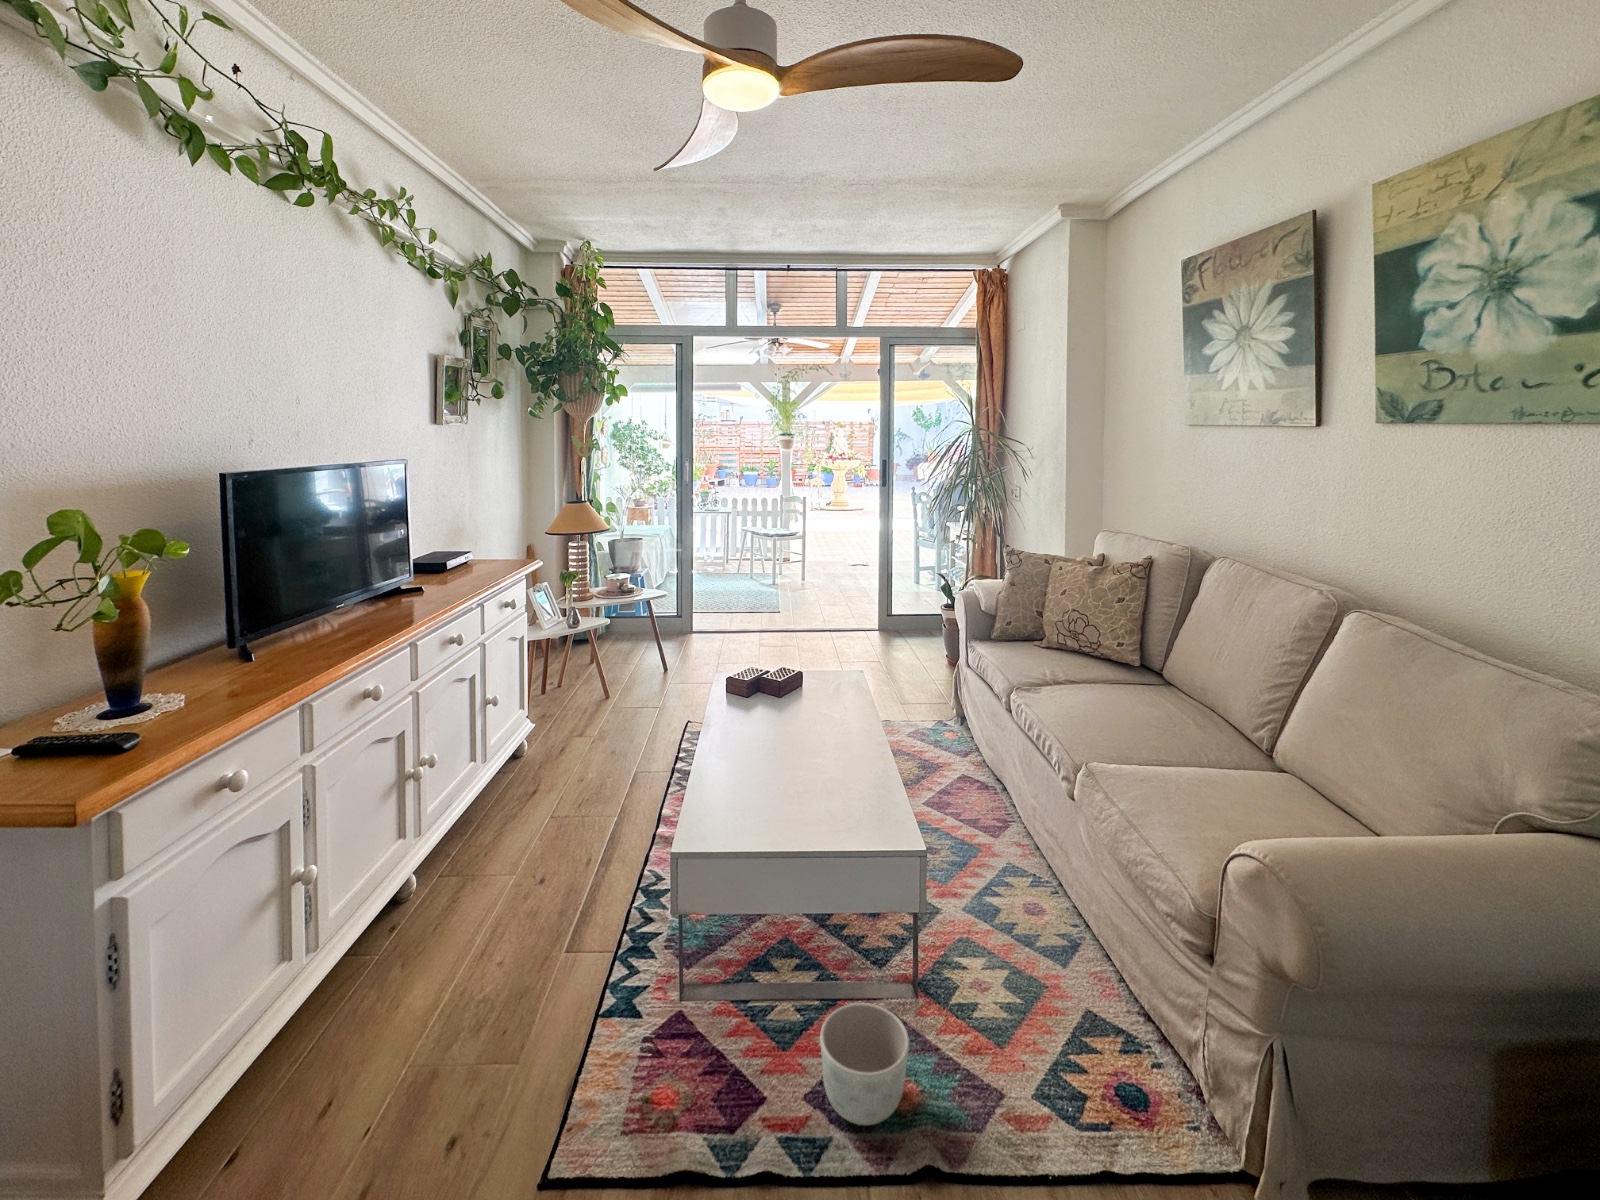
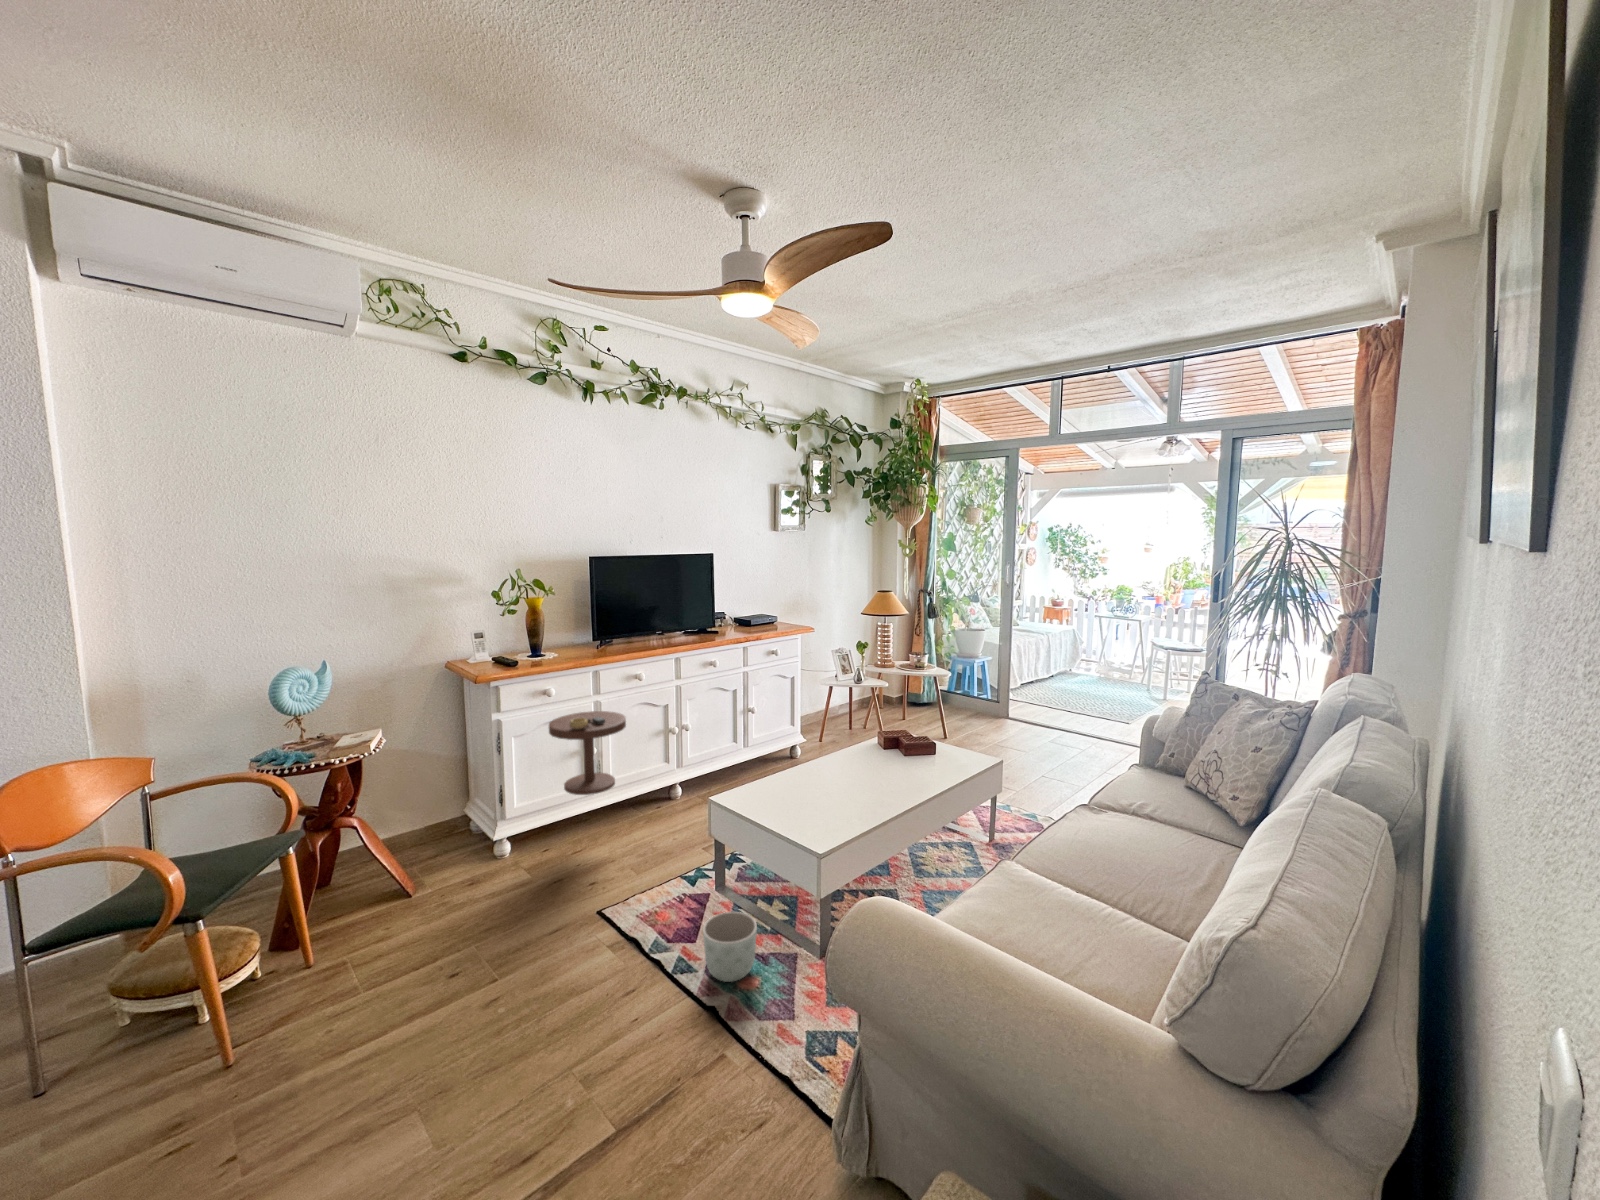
side table: none [174,784,386,1090] -> present [549,711,626,795]

